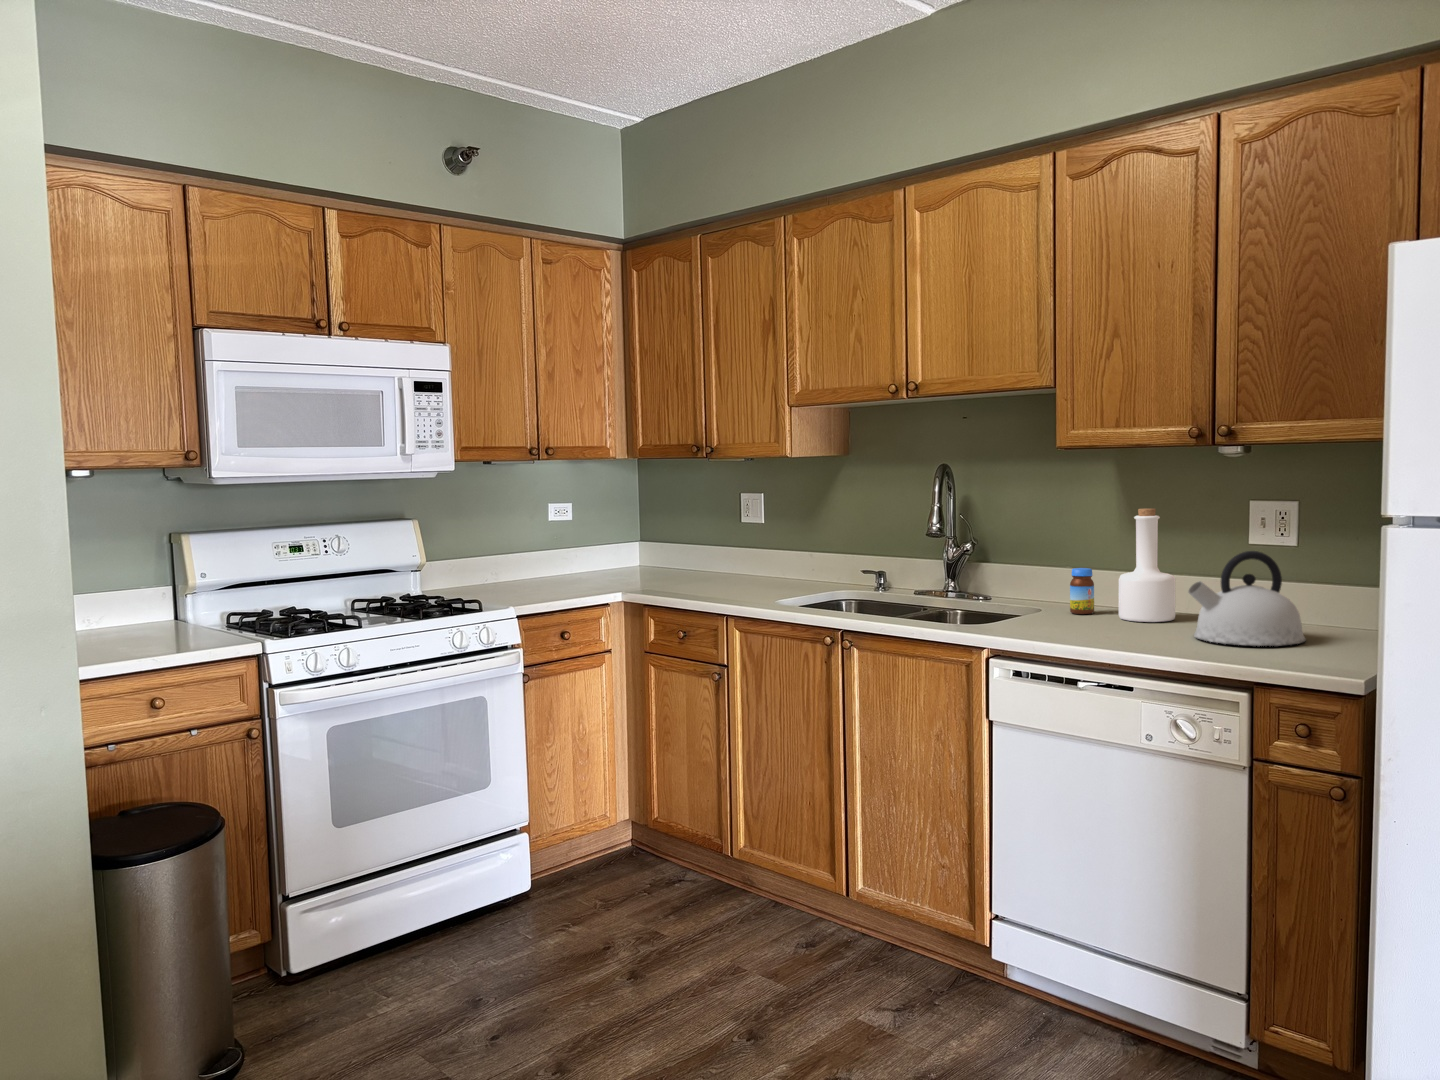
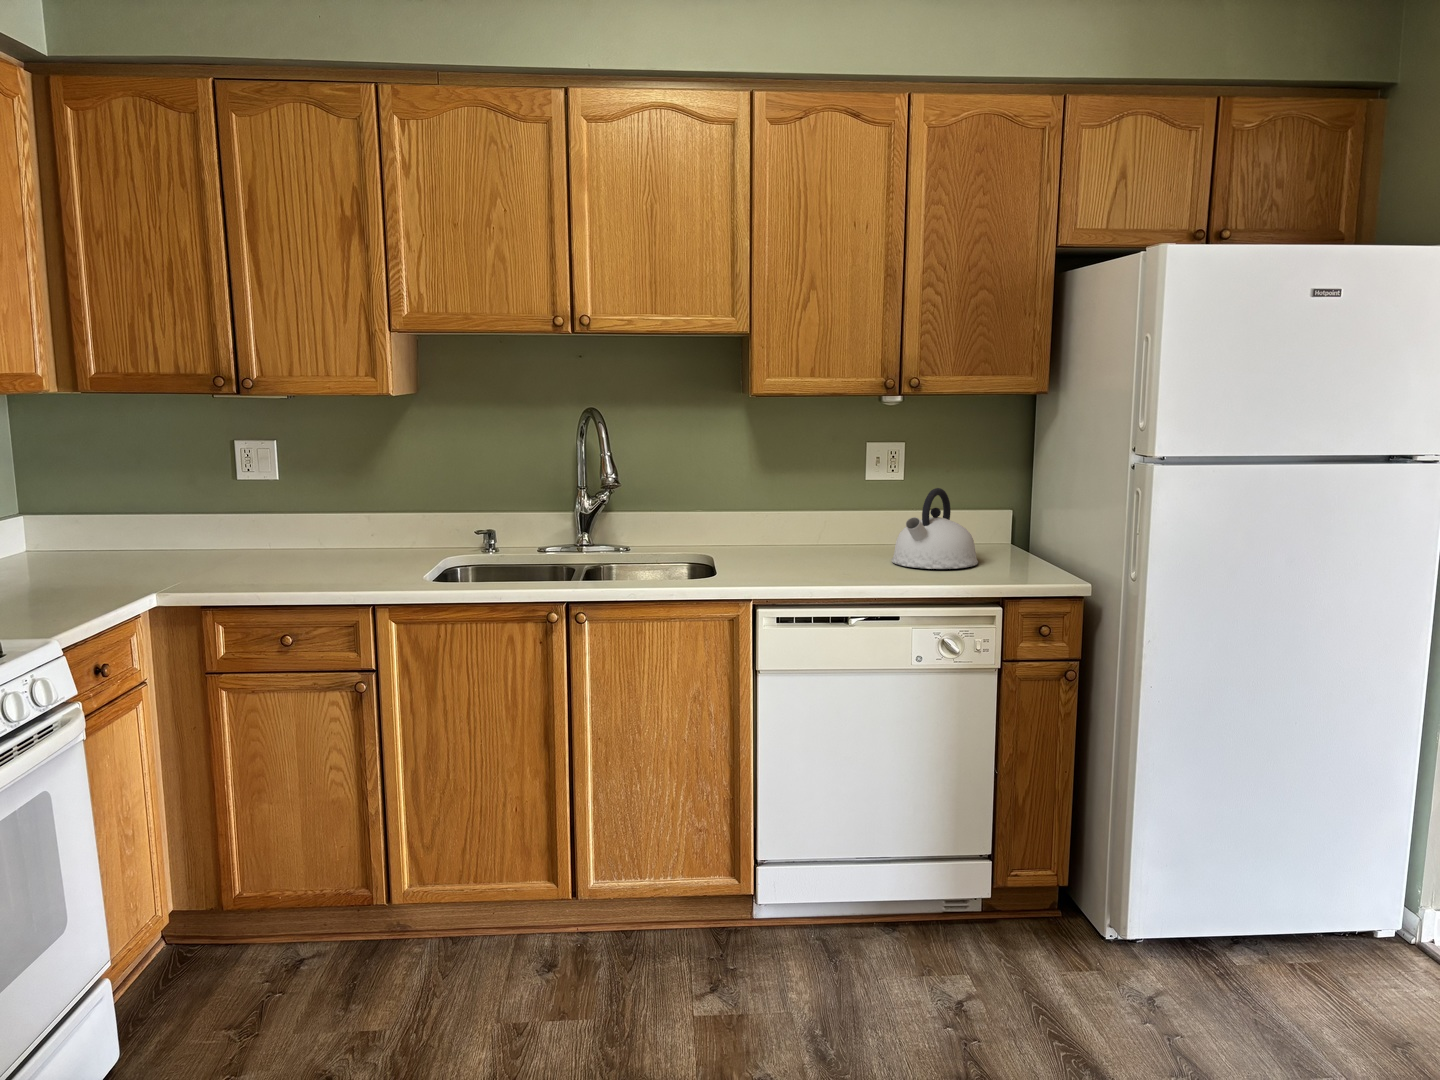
bottle: present [1119,509,1175,622] -> none [789,453,838,558]
jar: present [1070,568,1094,614] -> none [739,512,761,556]

